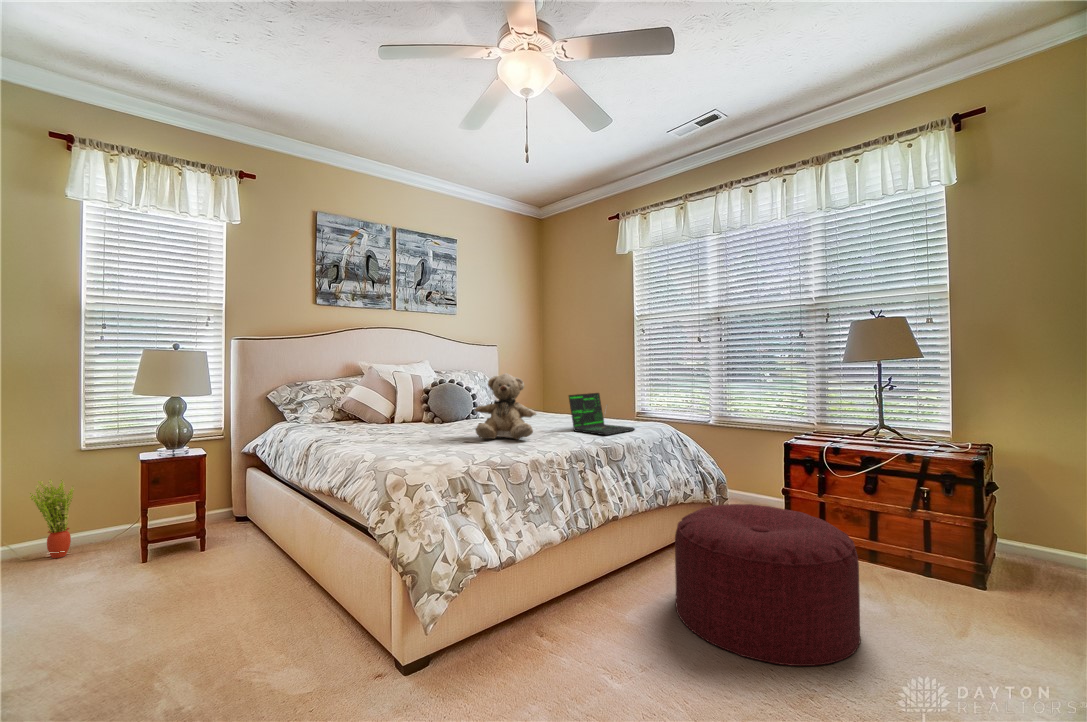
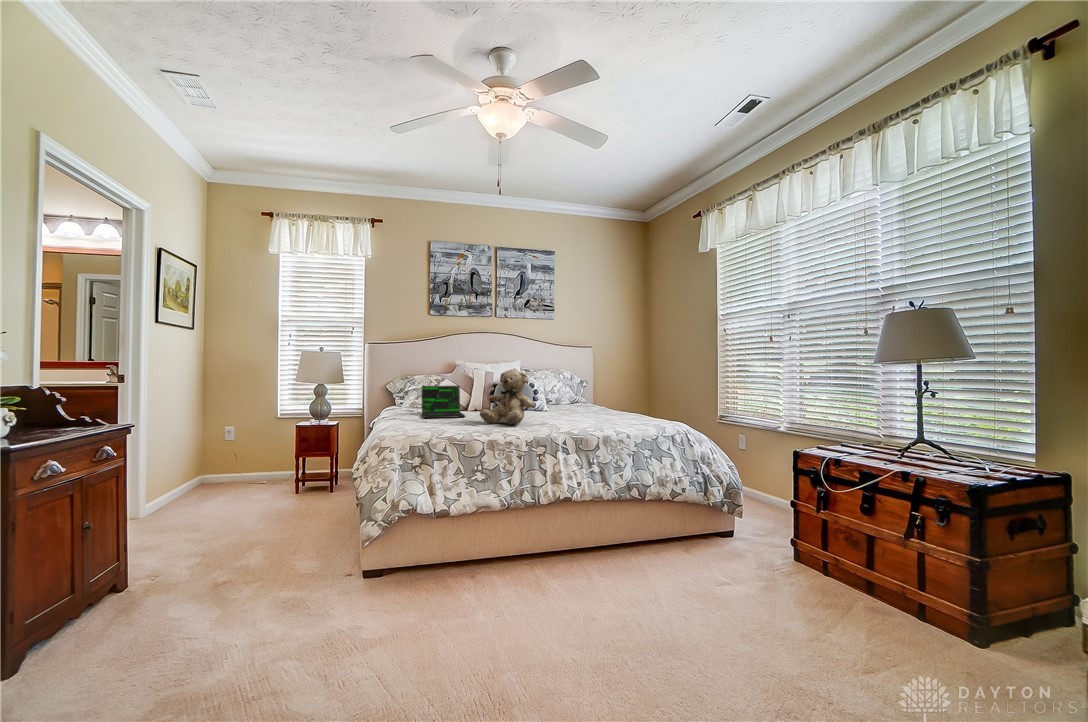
laptop: present [569,393,635,435] -> present [422,386,465,418]
potted plant: present [30,479,75,558] -> none [248,433,273,484]
ottoman: present [675,504,861,666] -> none [583,498,753,653]

